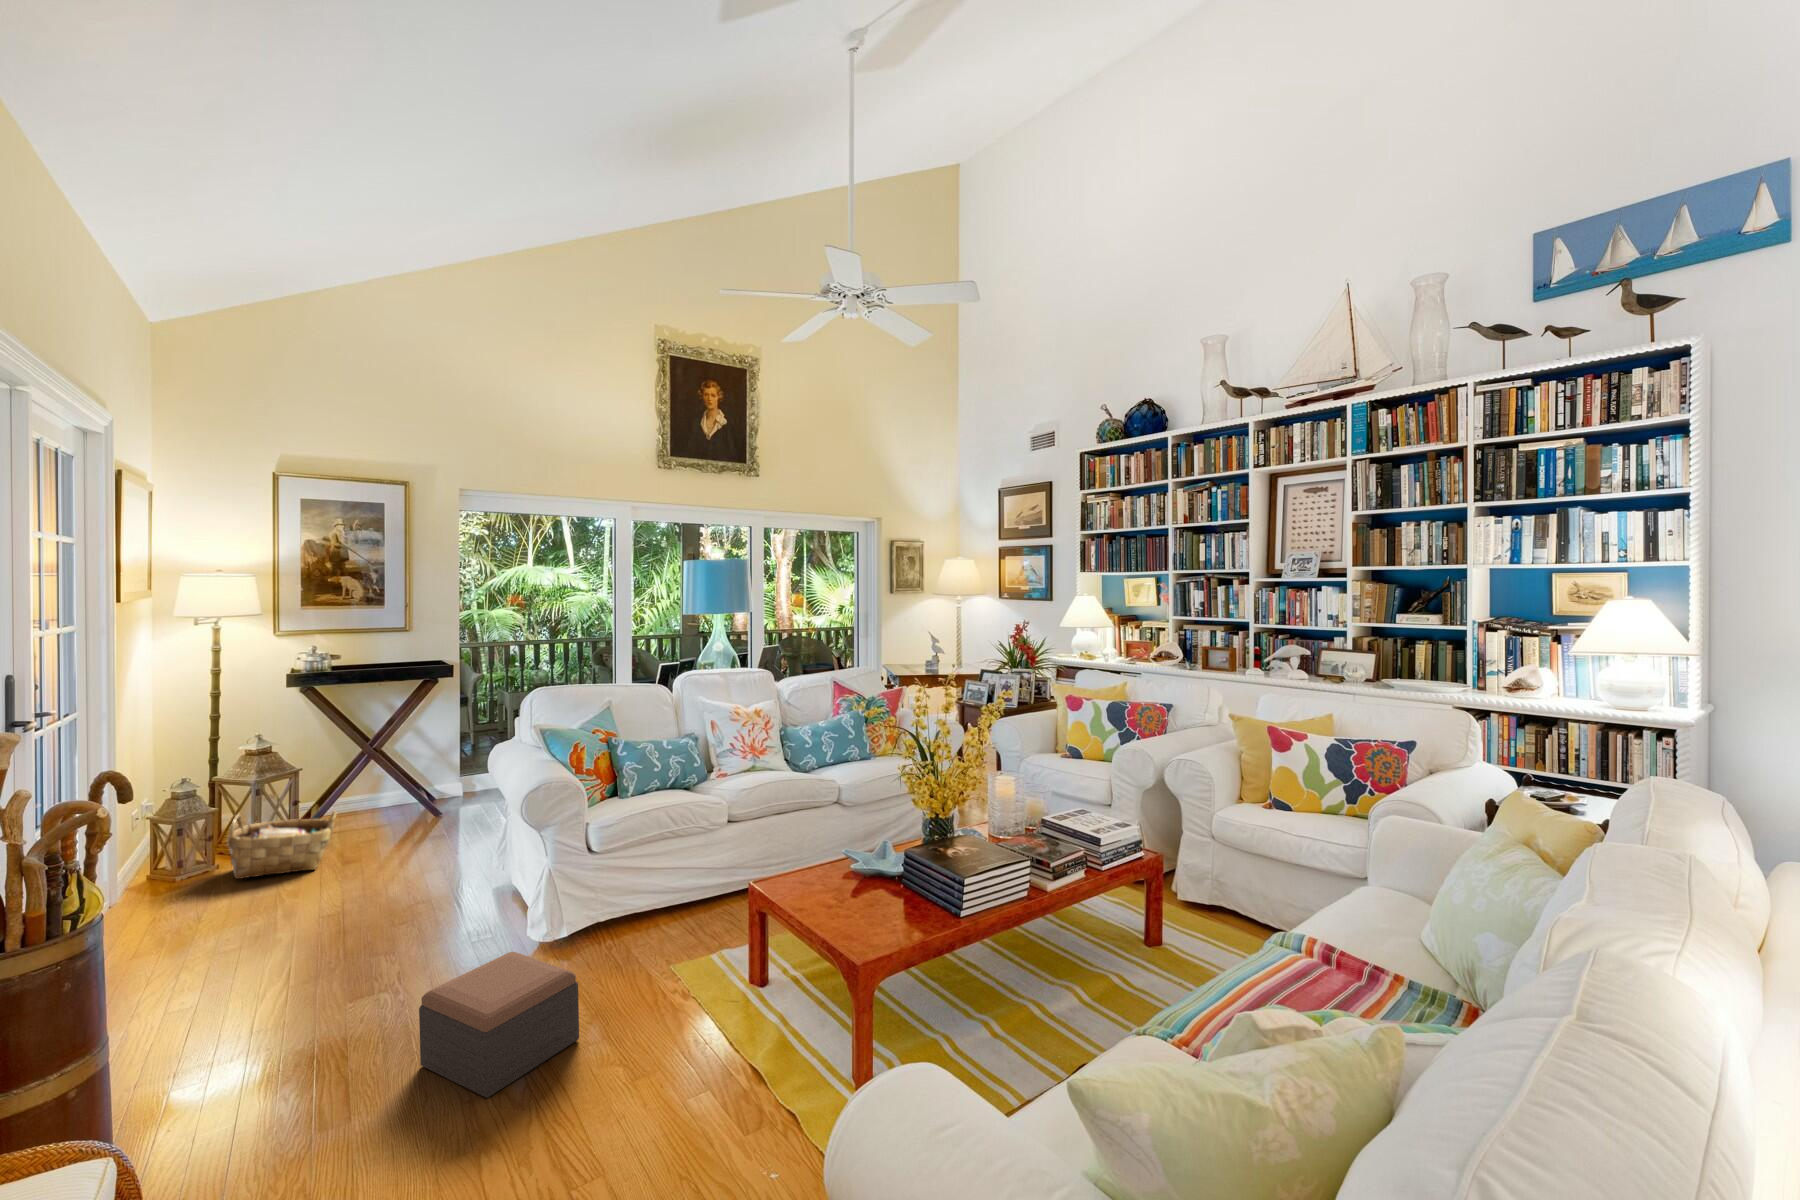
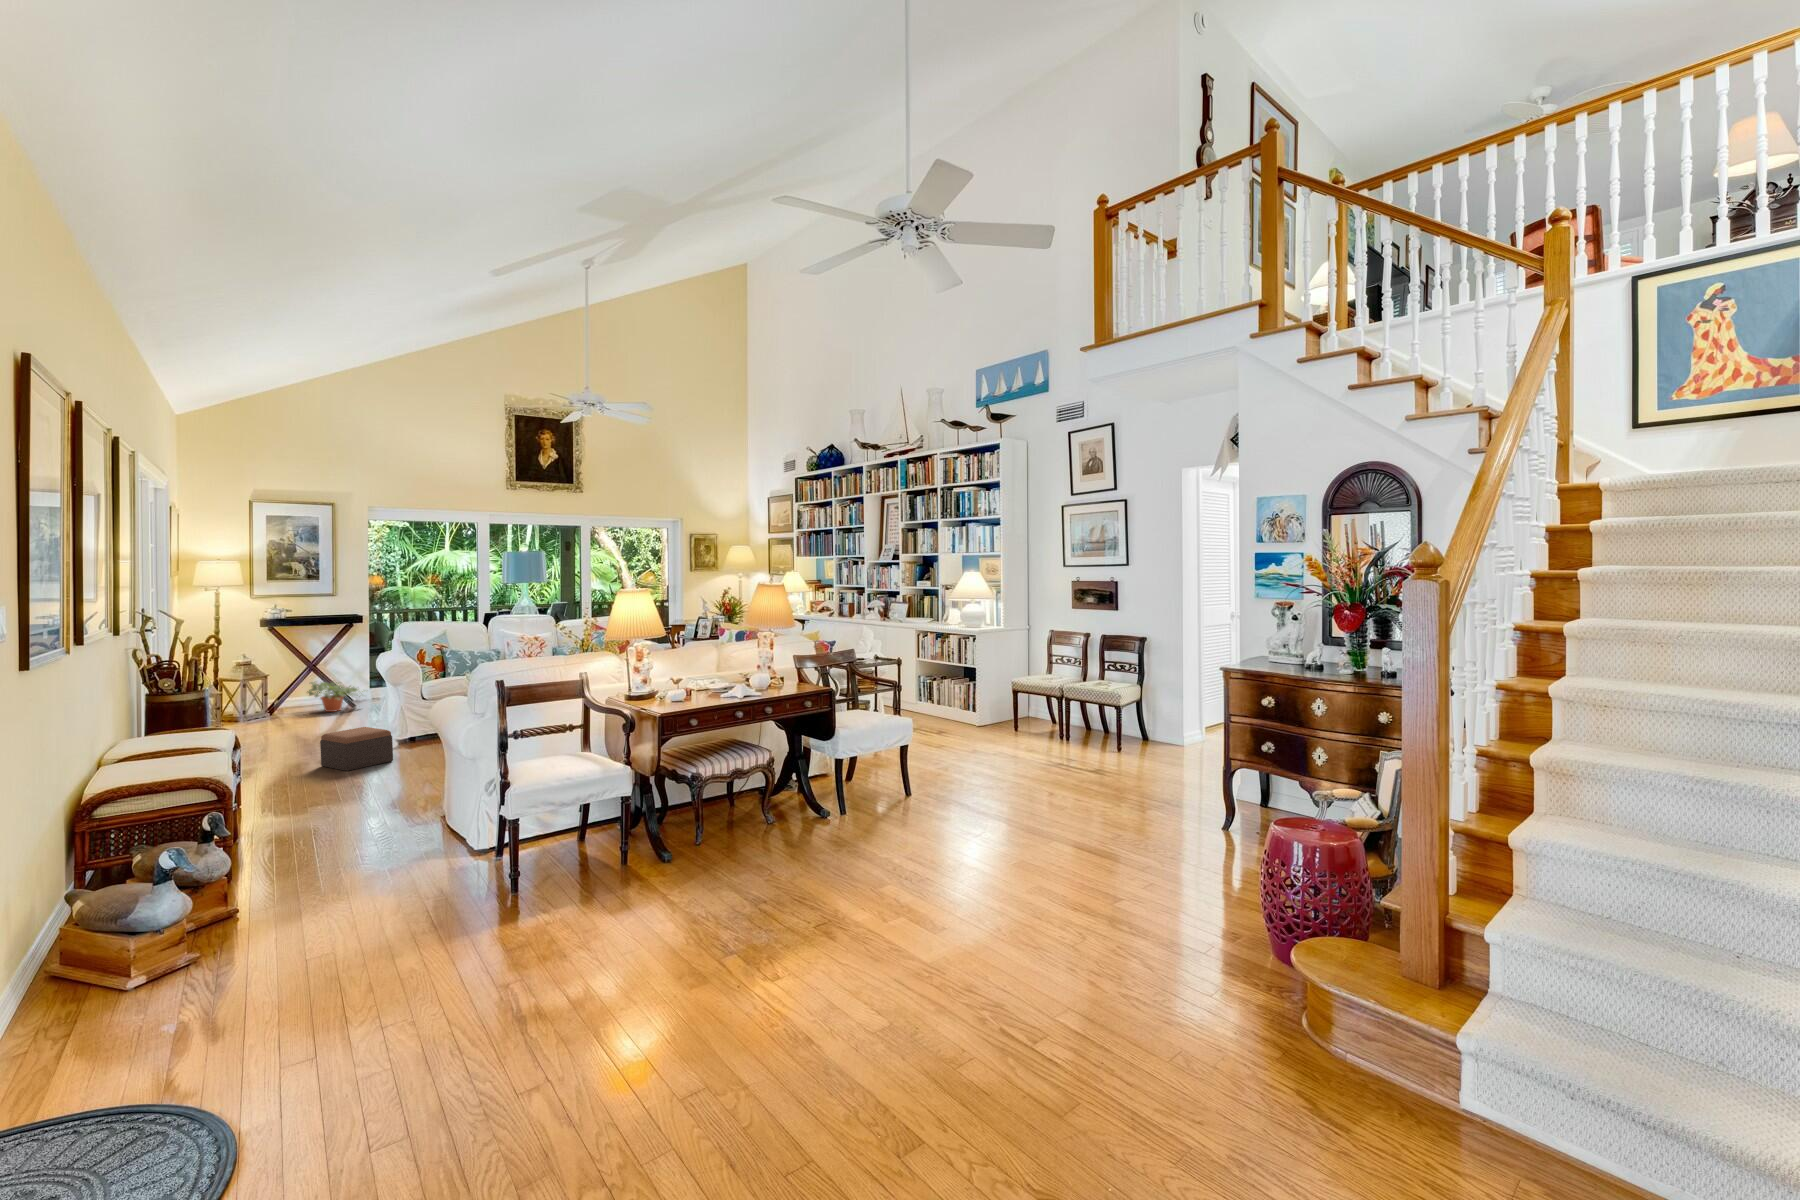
potted plant: none [363,770,462,828] -> present [307,682,359,712]
woven basket: present [227,811,336,879] -> none [229,693,289,726]

